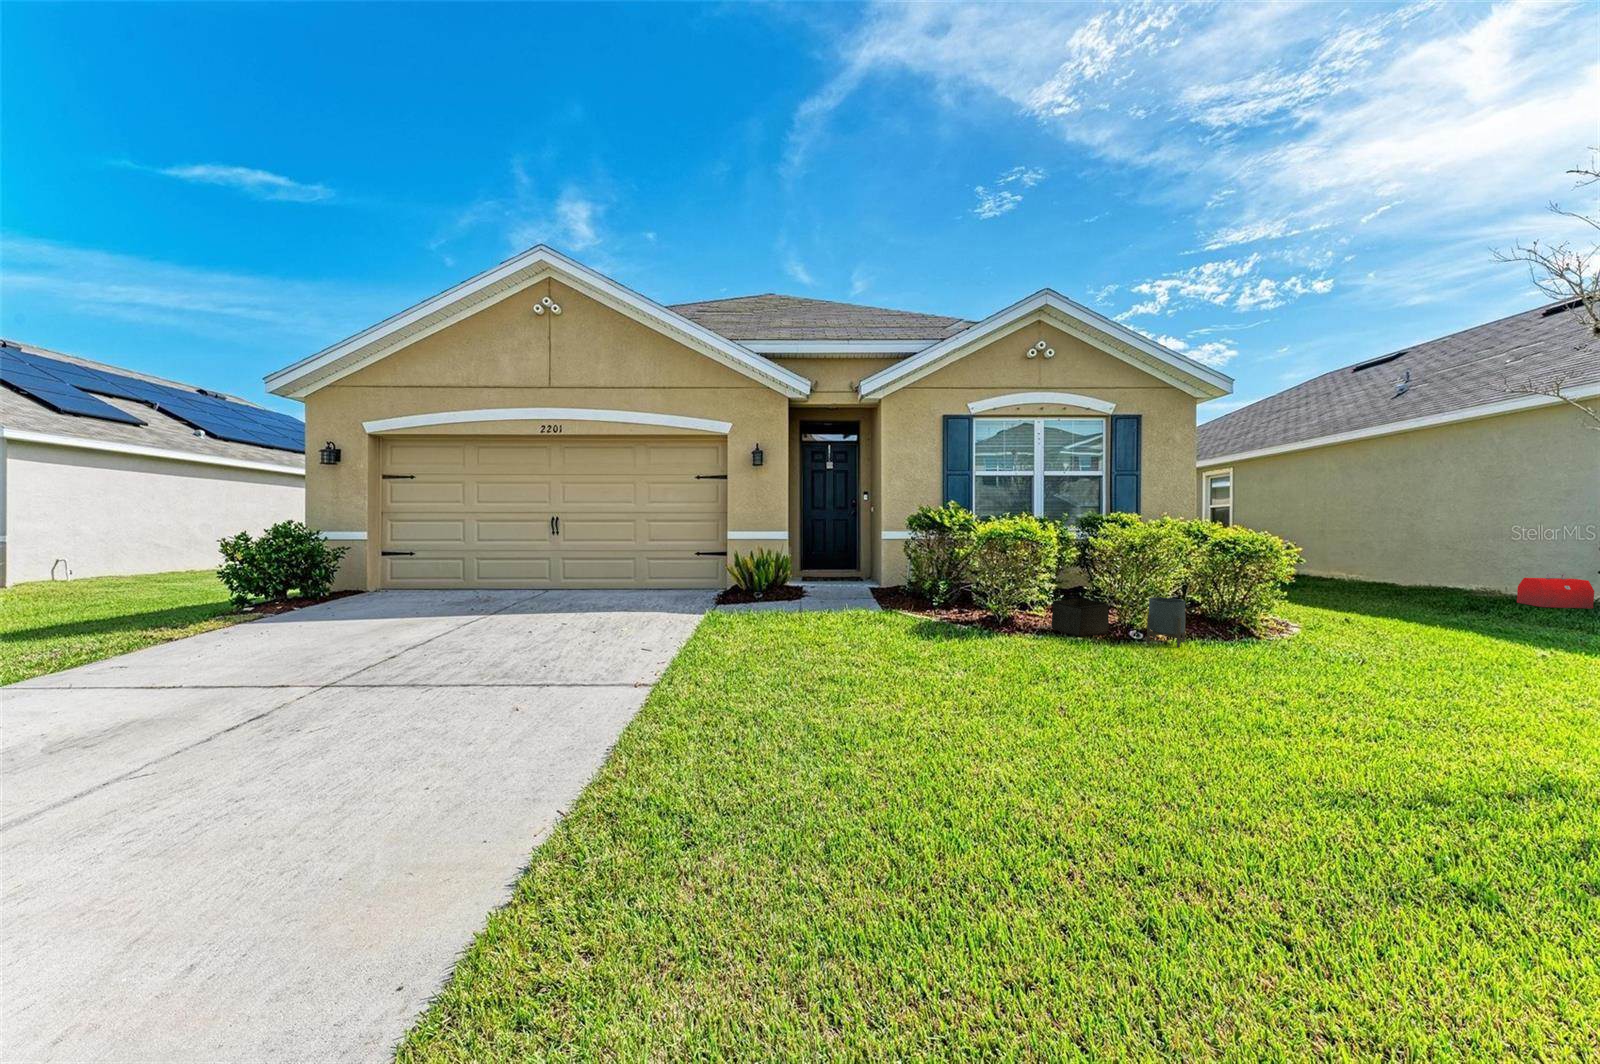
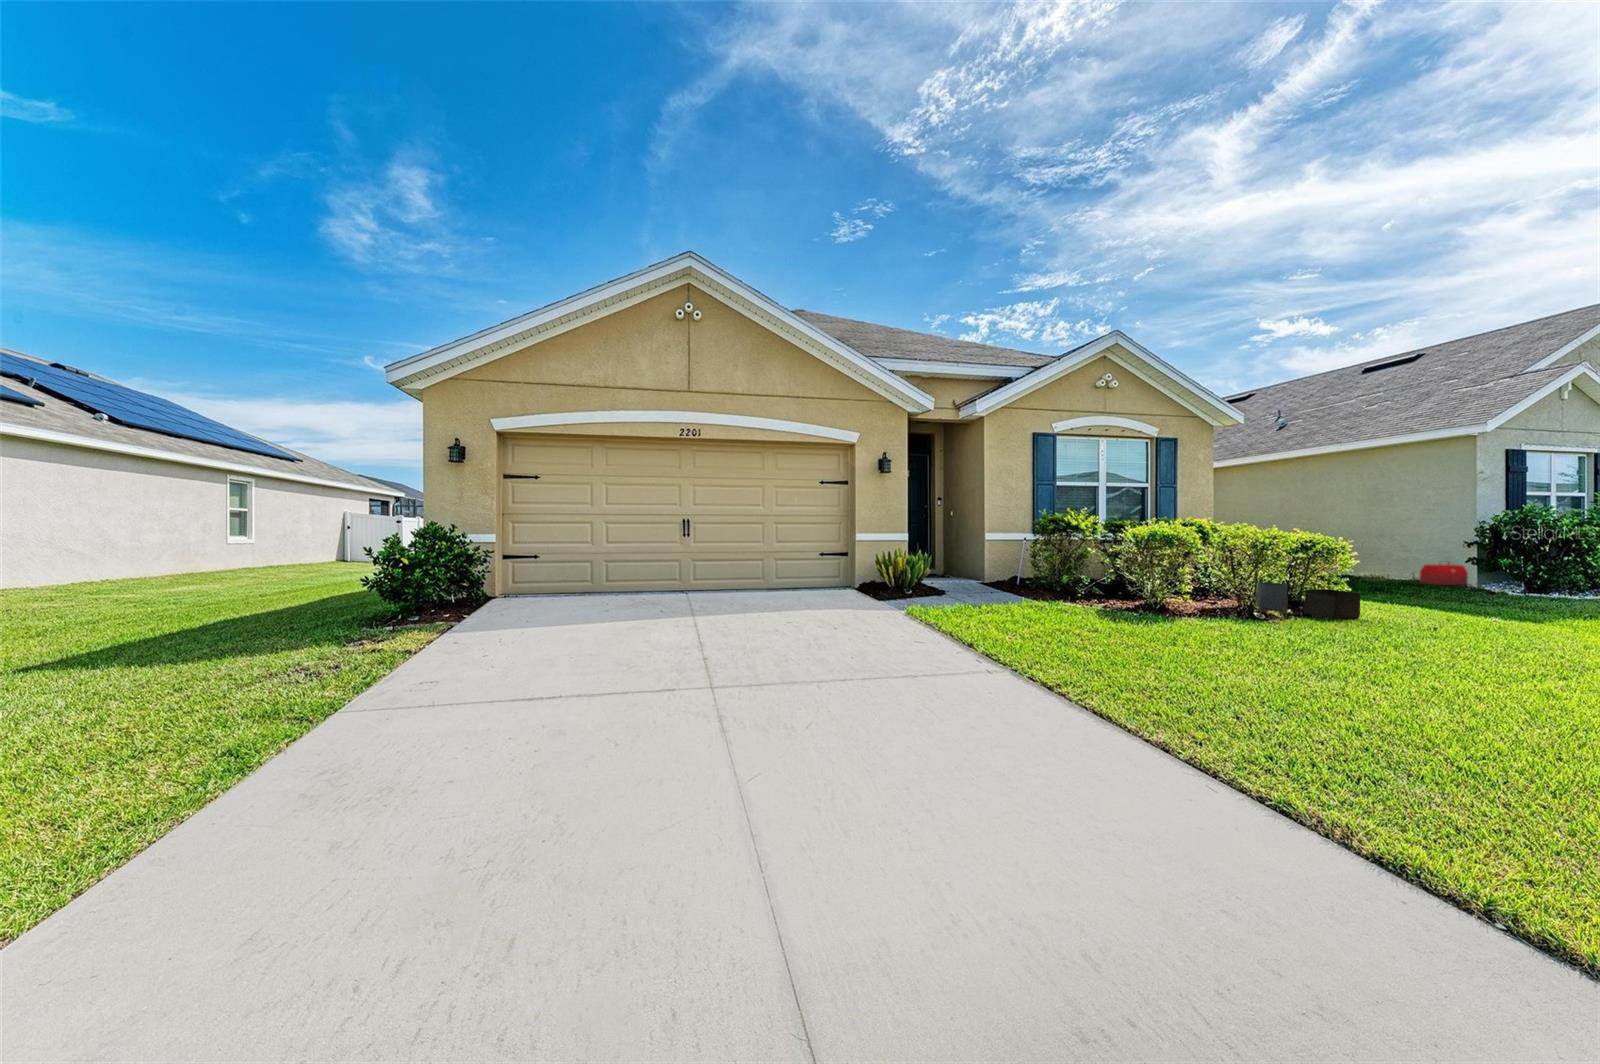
storage bin: present [1051,598,1109,636] -> present [1304,589,1360,619]

